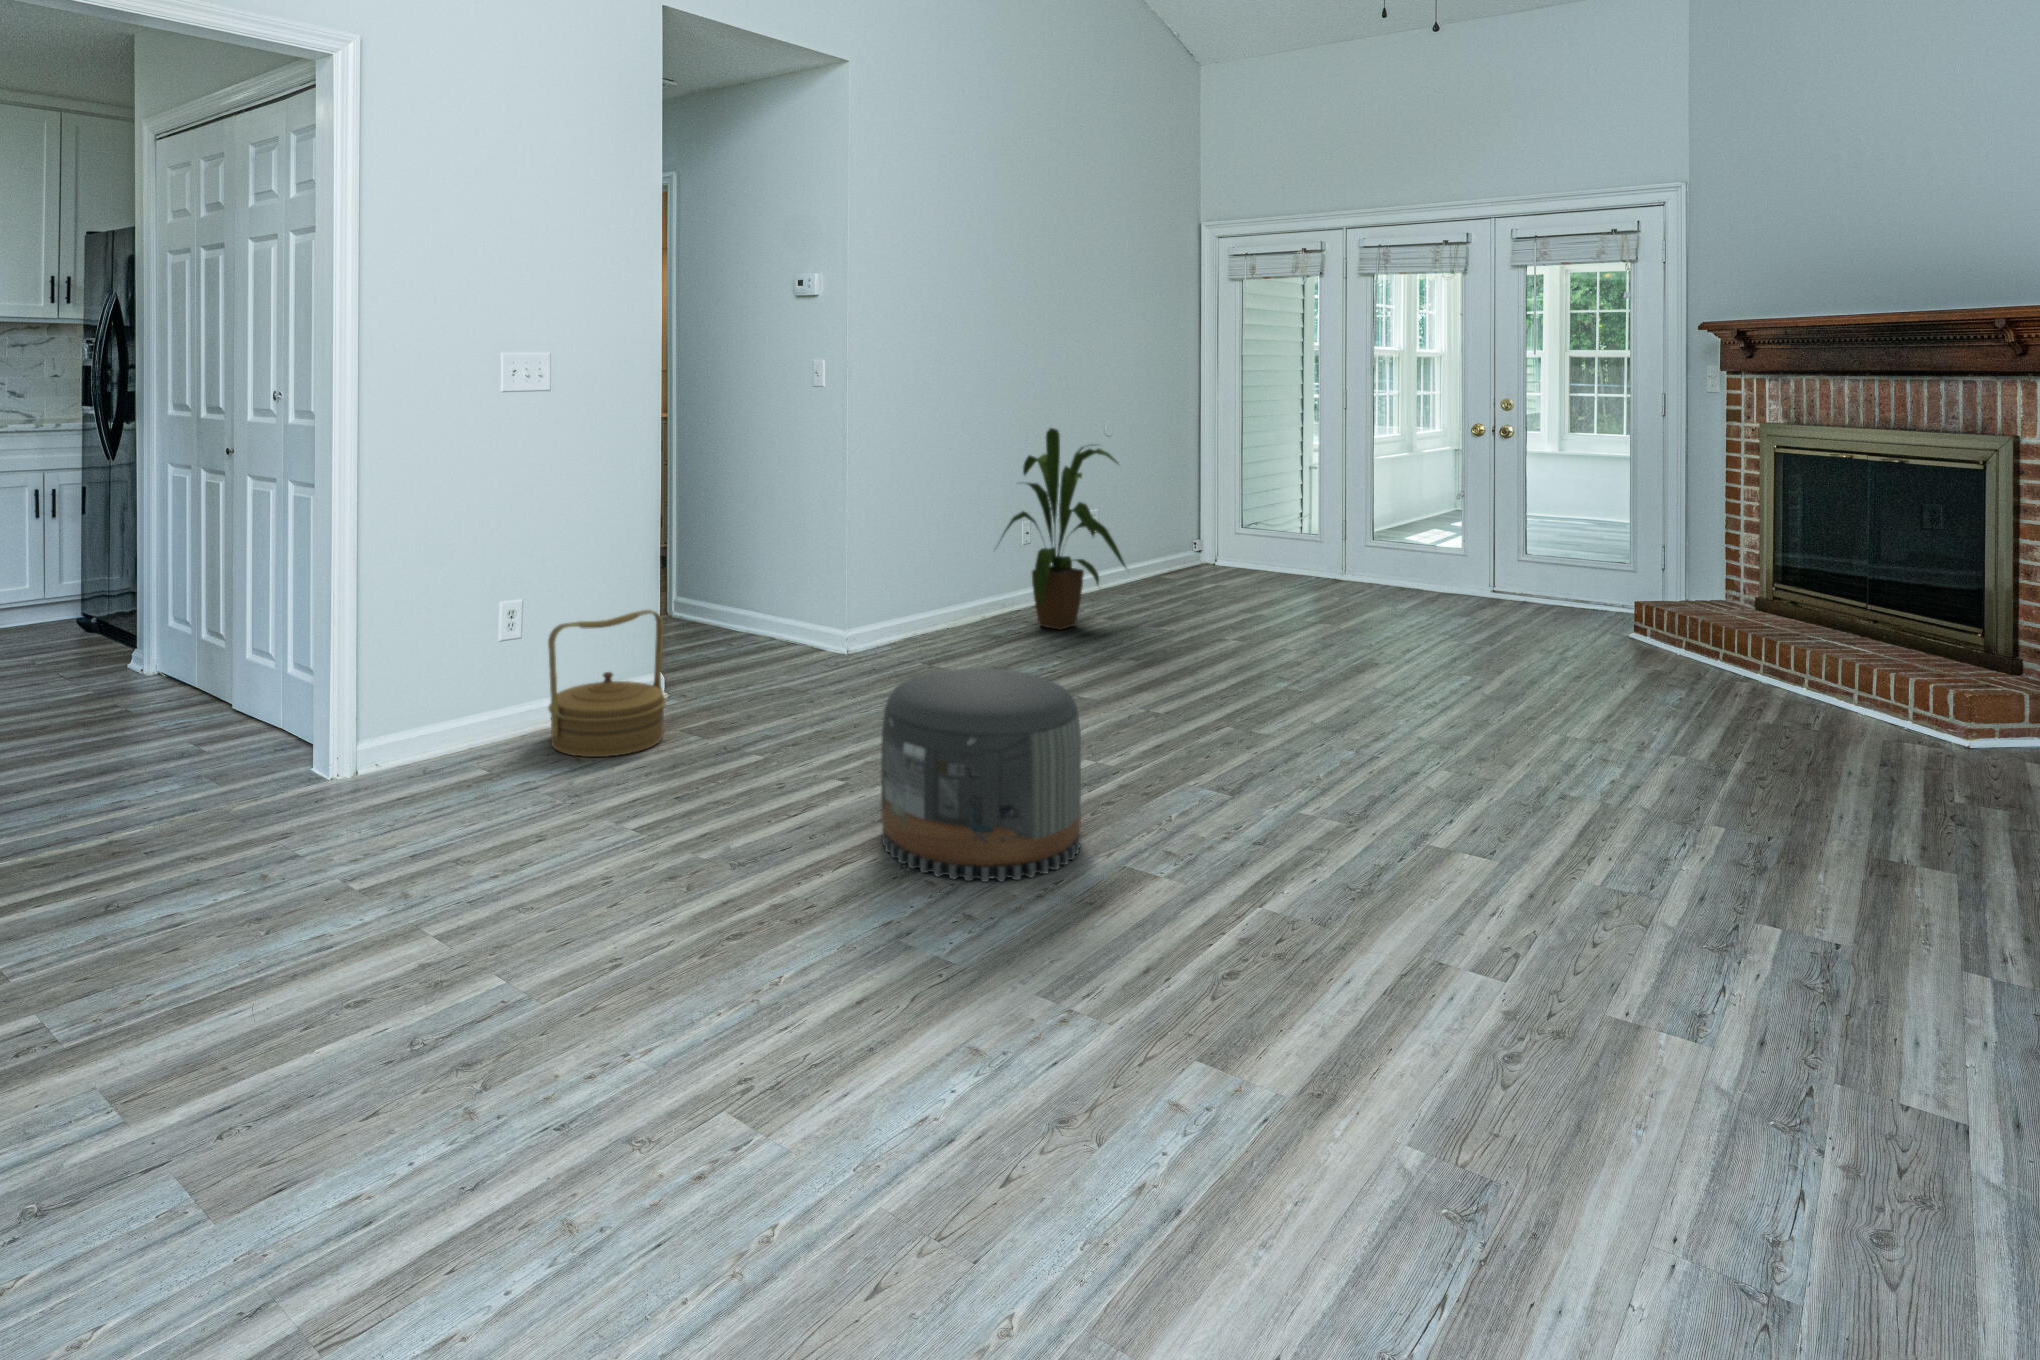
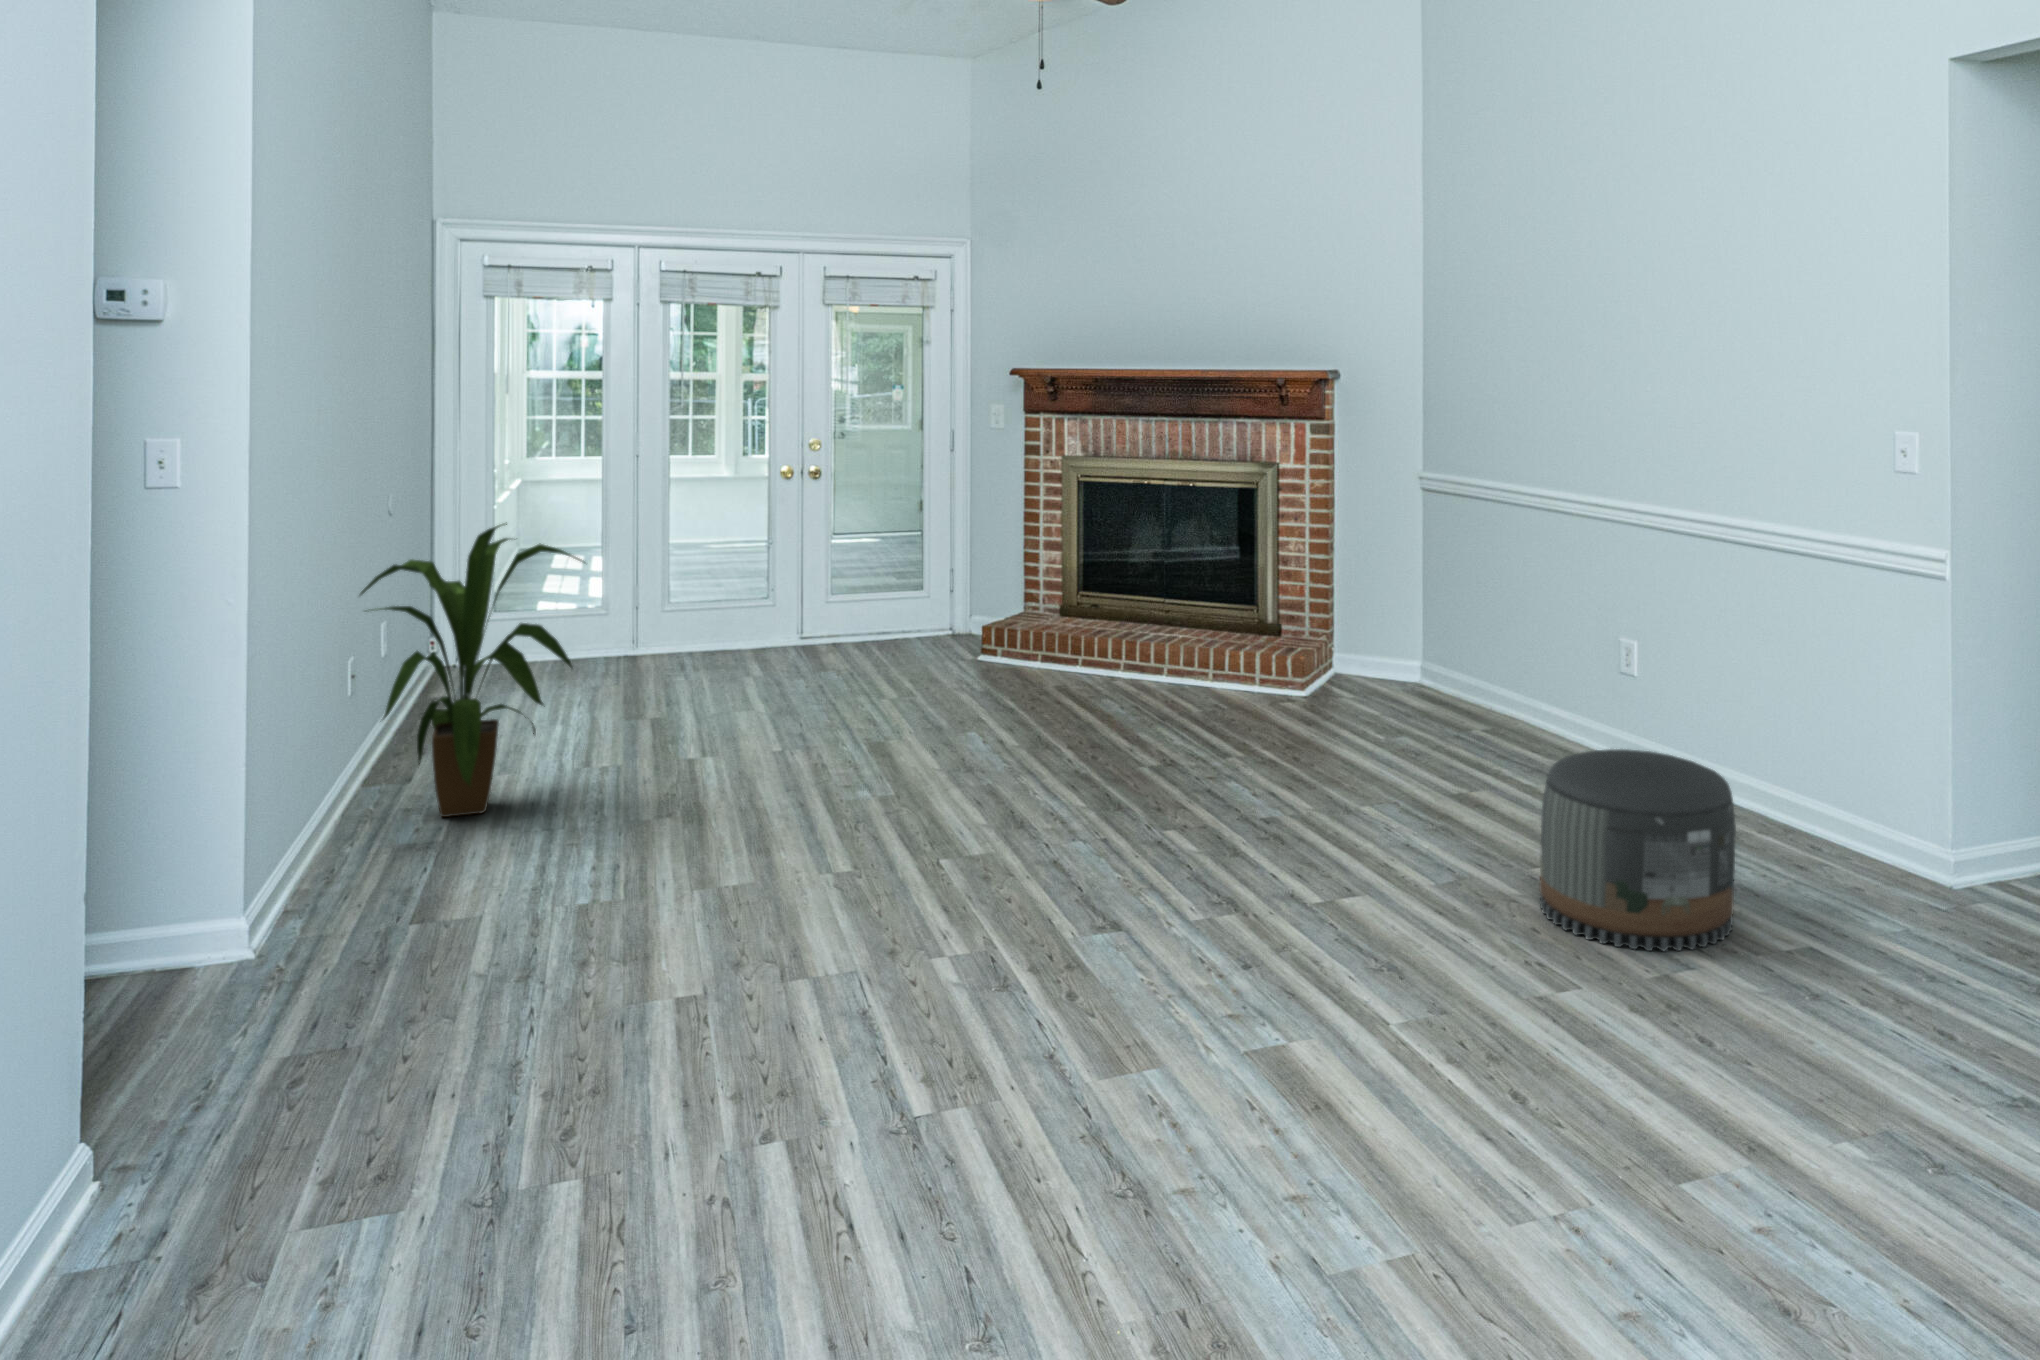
woven basket: present [548,610,666,757] -> none [165,957,433,1301]
pouf: present [881,668,1081,882] -> present [1540,749,1736,951]

